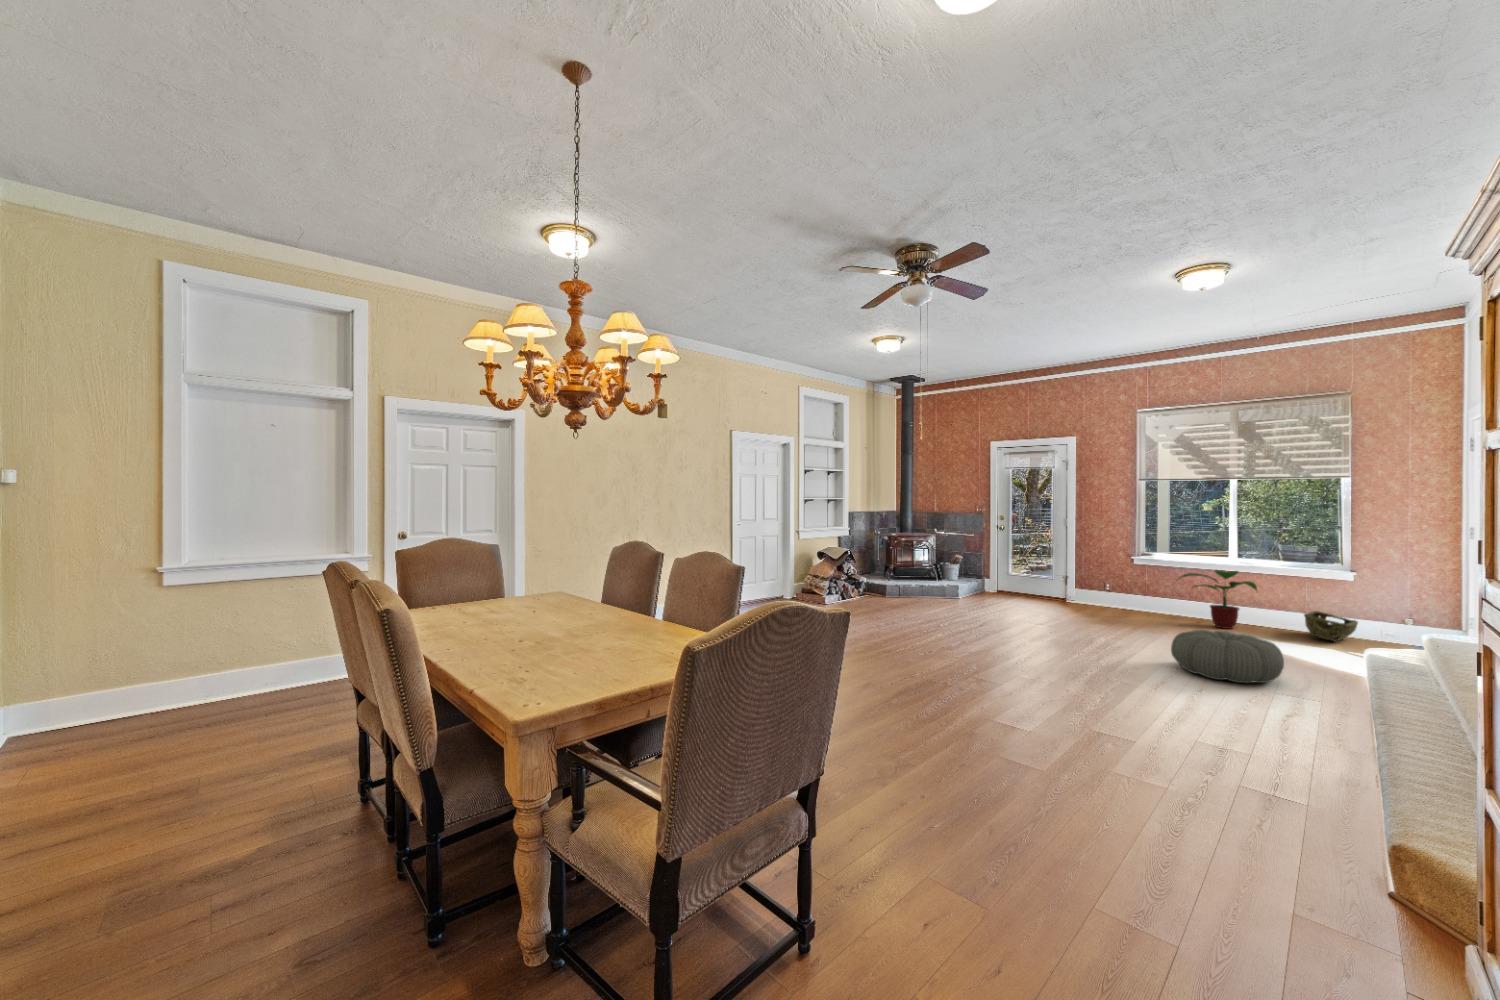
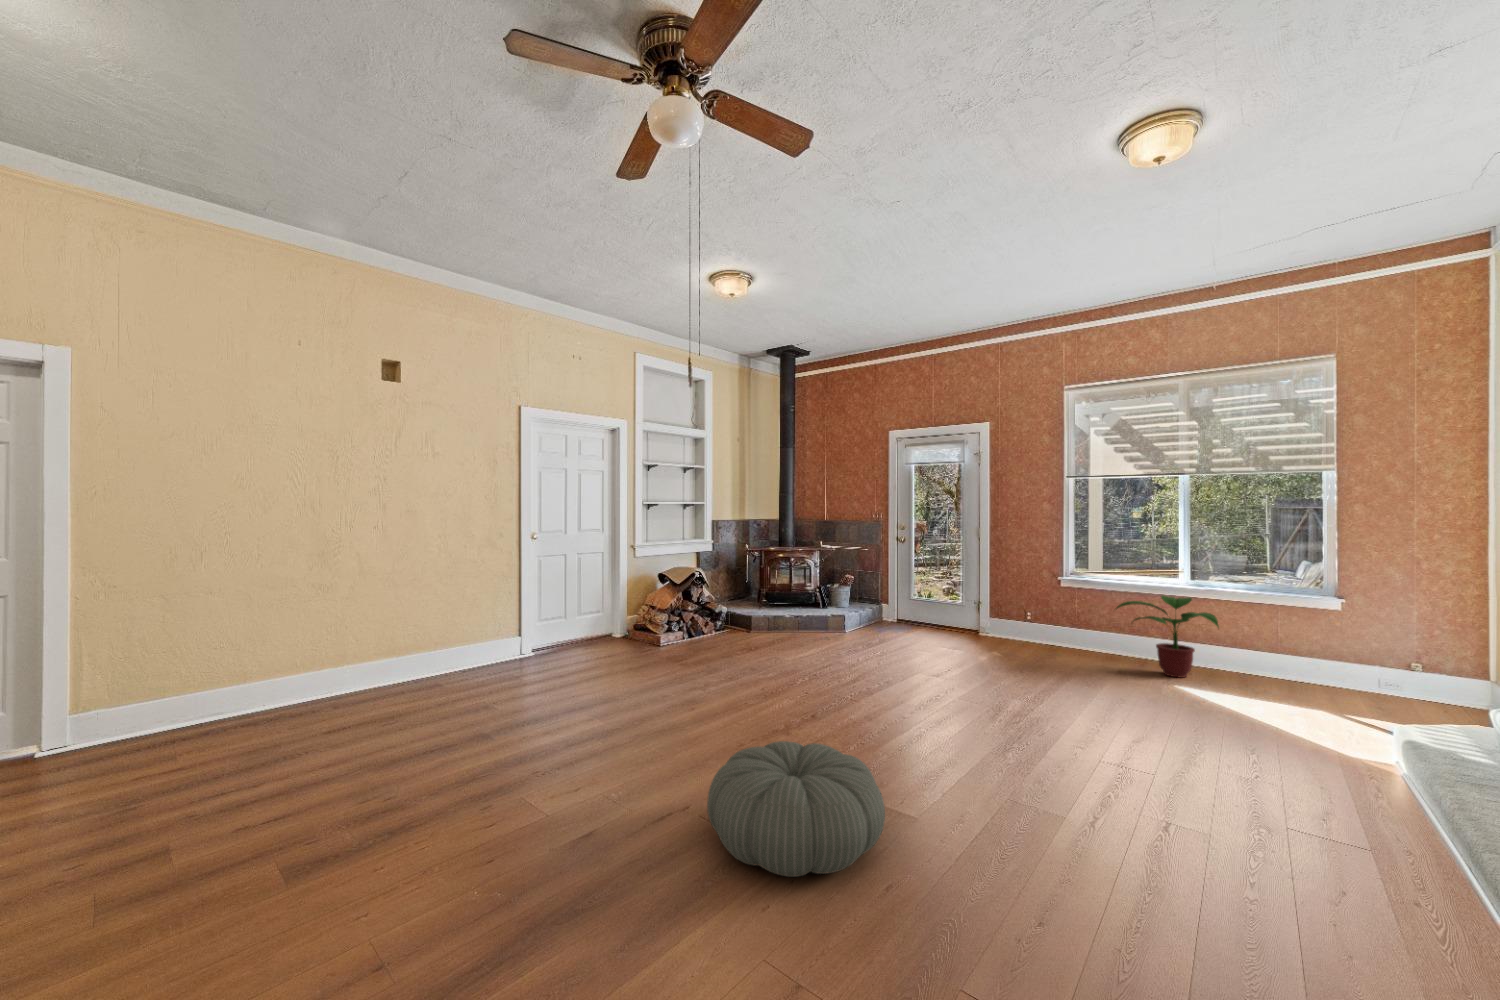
woven basket: present [1304,611,1358,641] -> none [1280,652,1350,698]
pouf: present [1171,630,1284,683] -> present [707,741,885,877]

